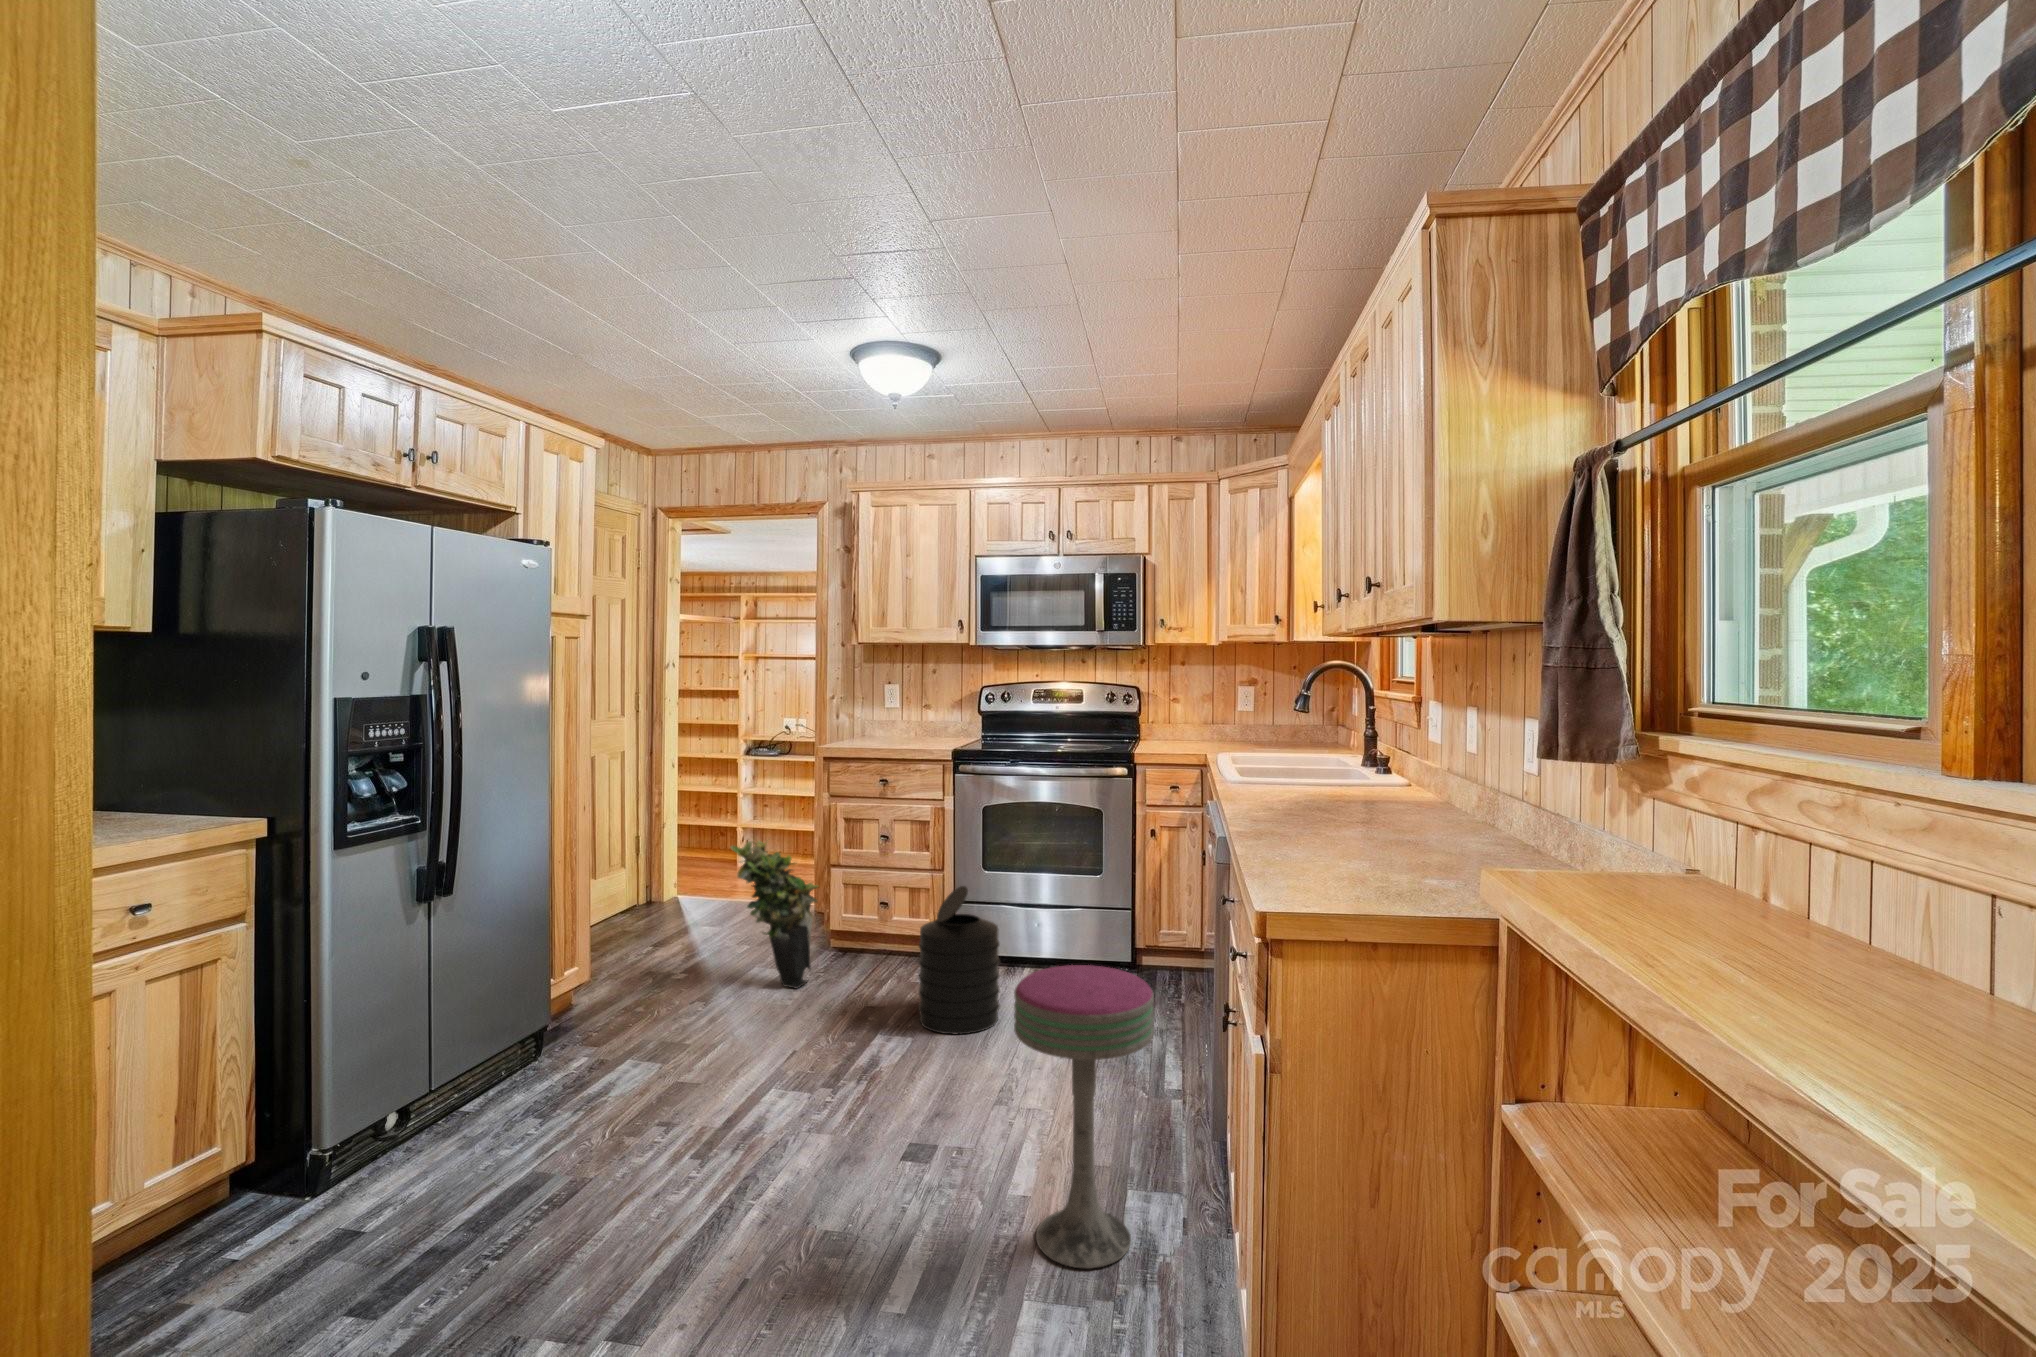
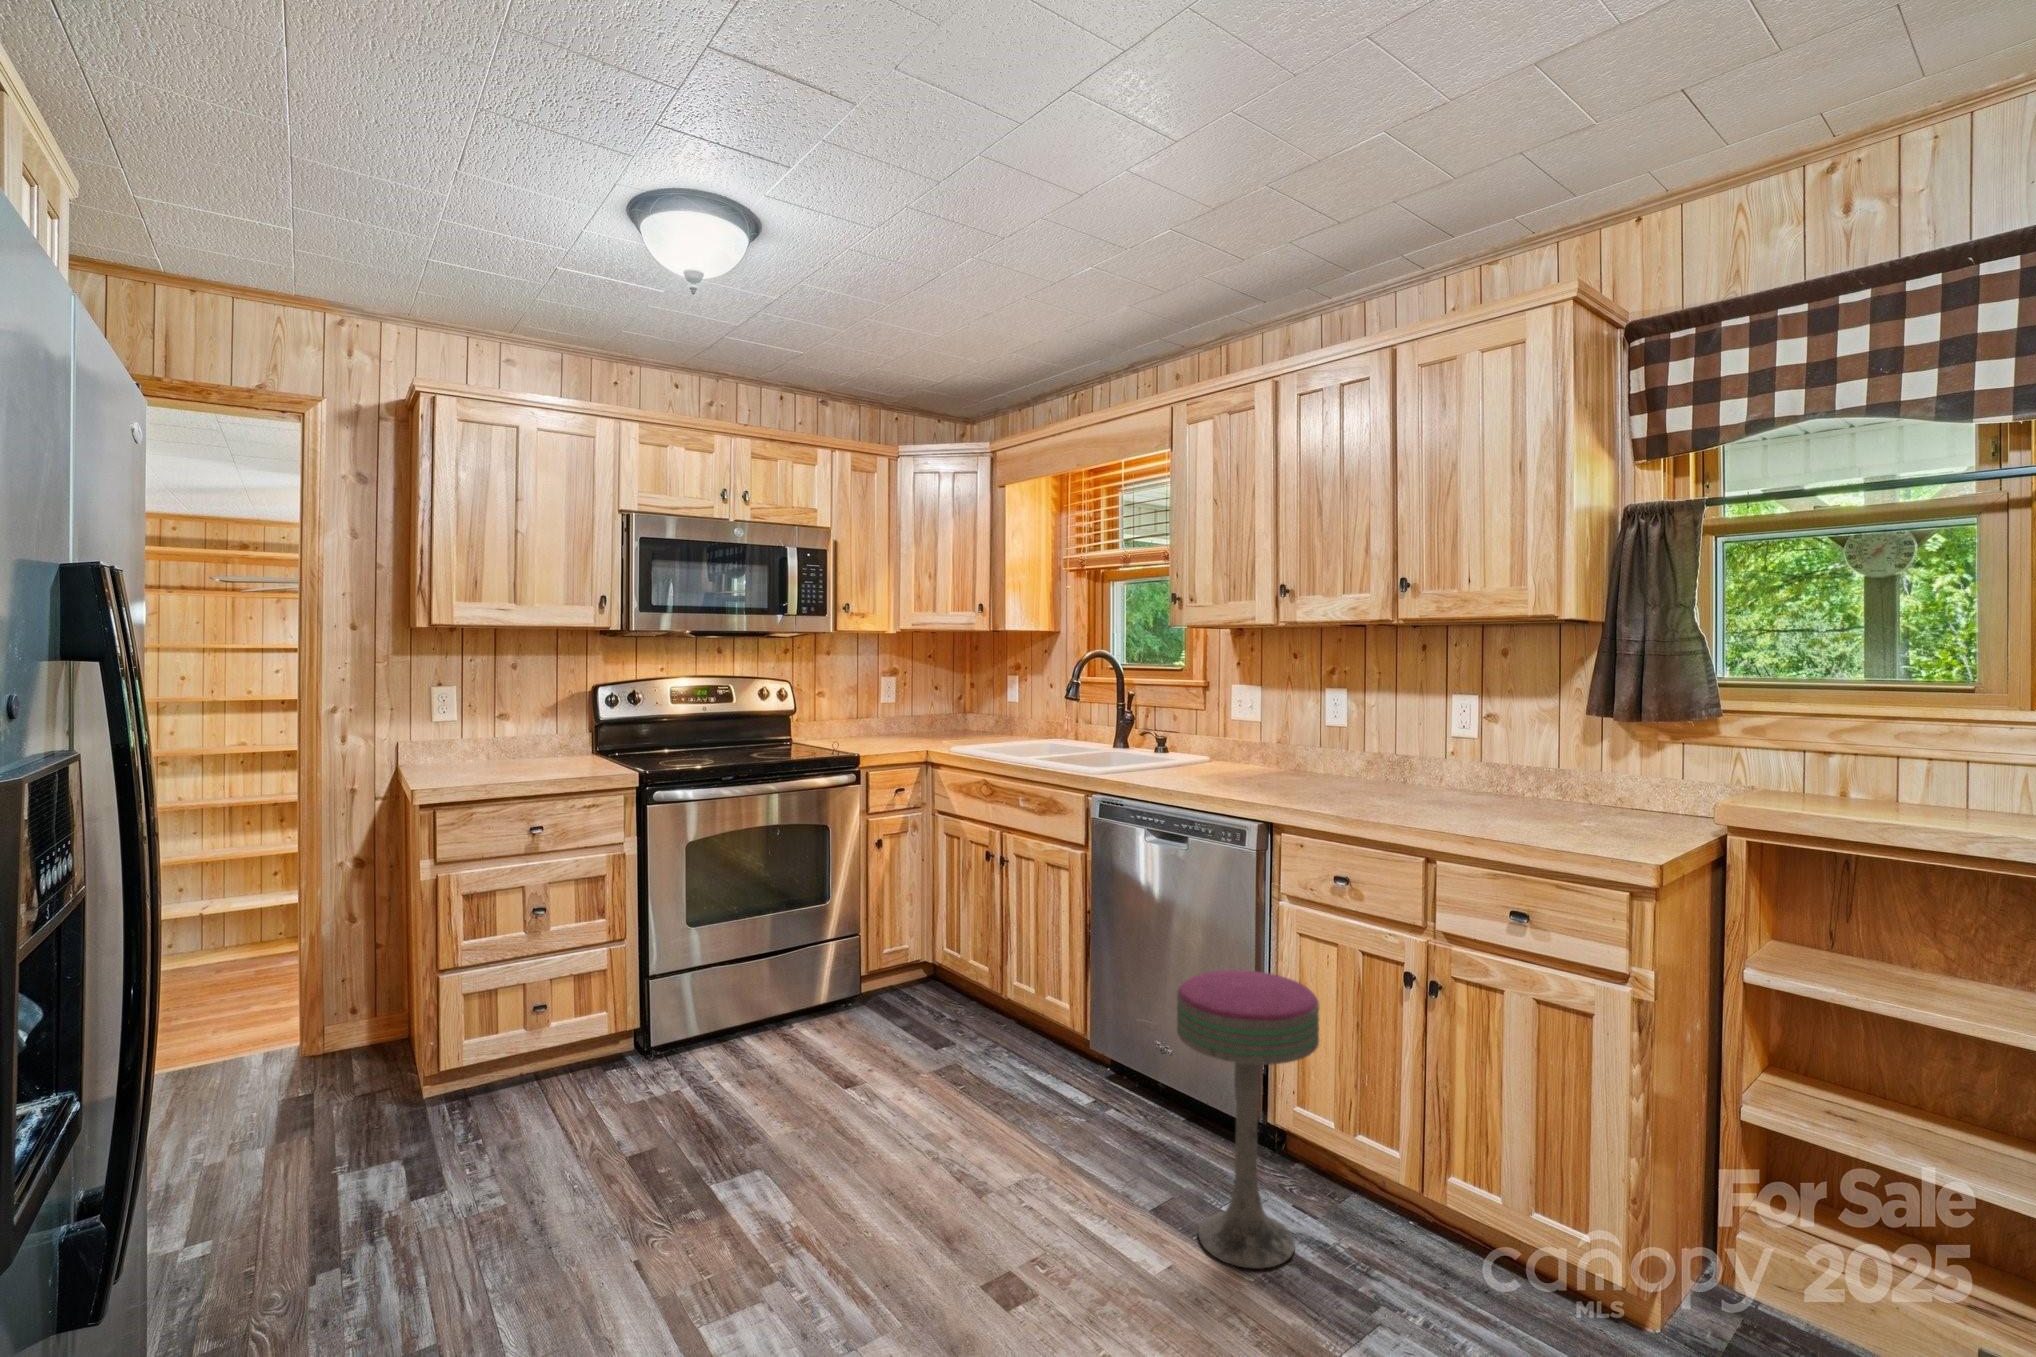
potted plant: present [731,841,818,988] -> none [341,944,511,1171]
trash can: present [919,886,1000,1034] -> none [726,944,833,1139]

